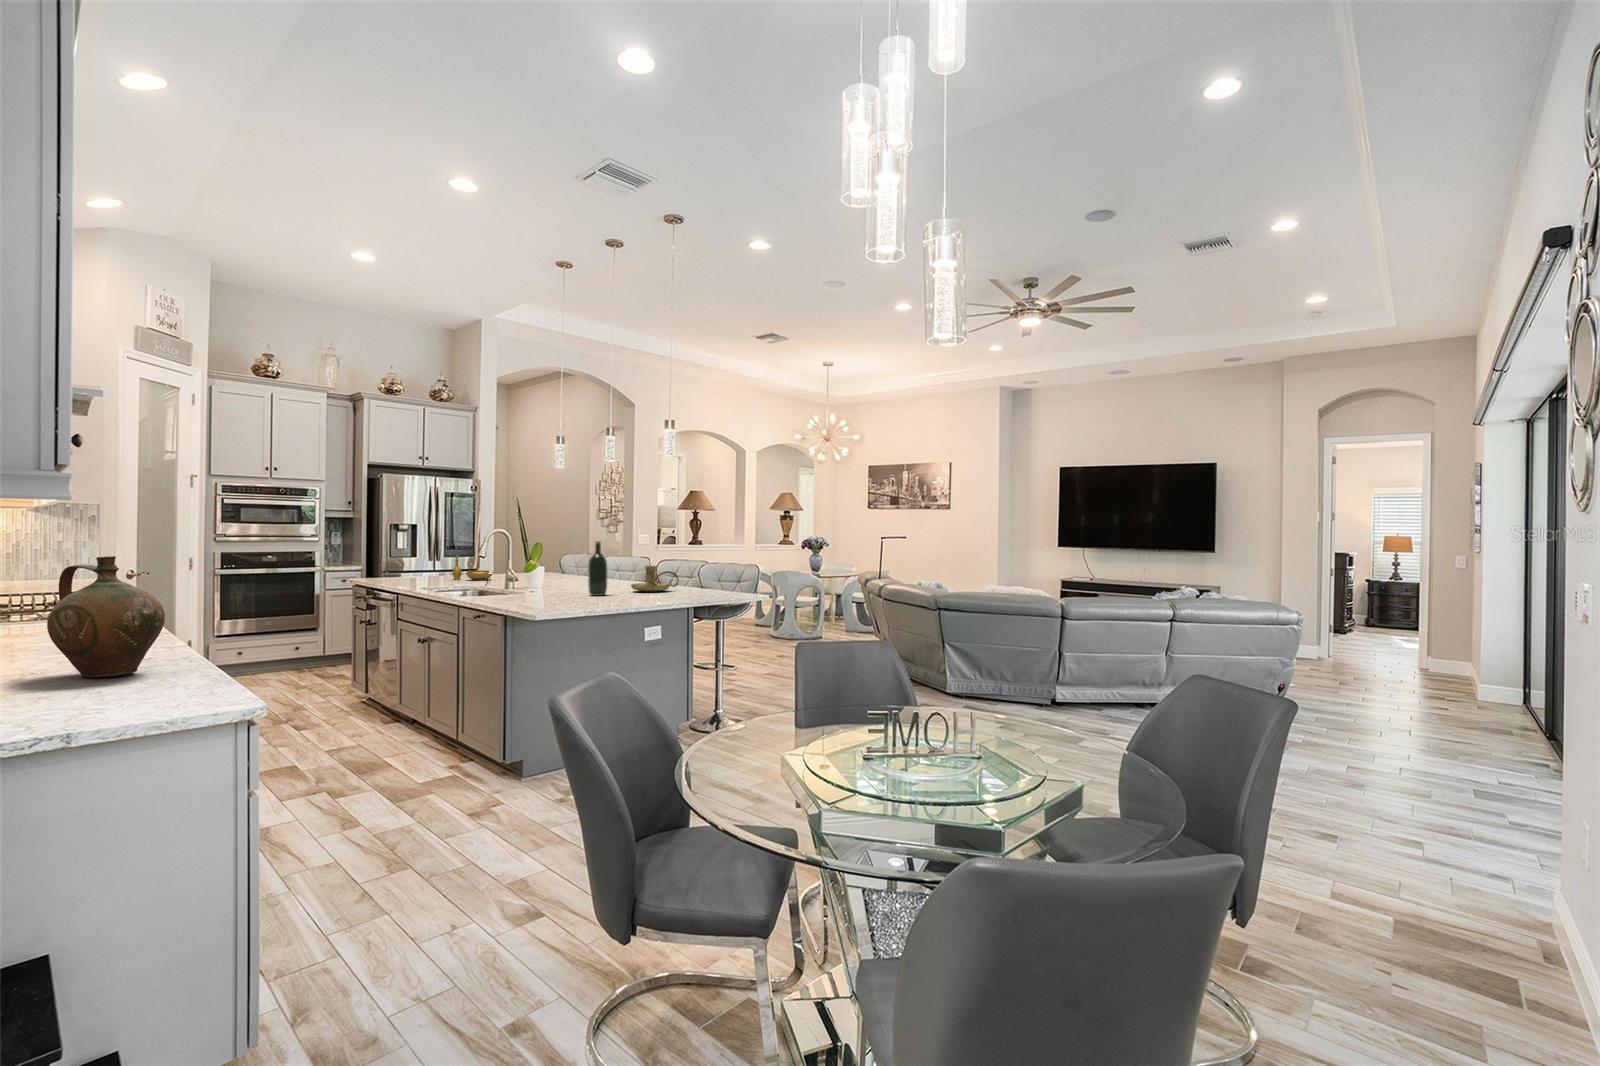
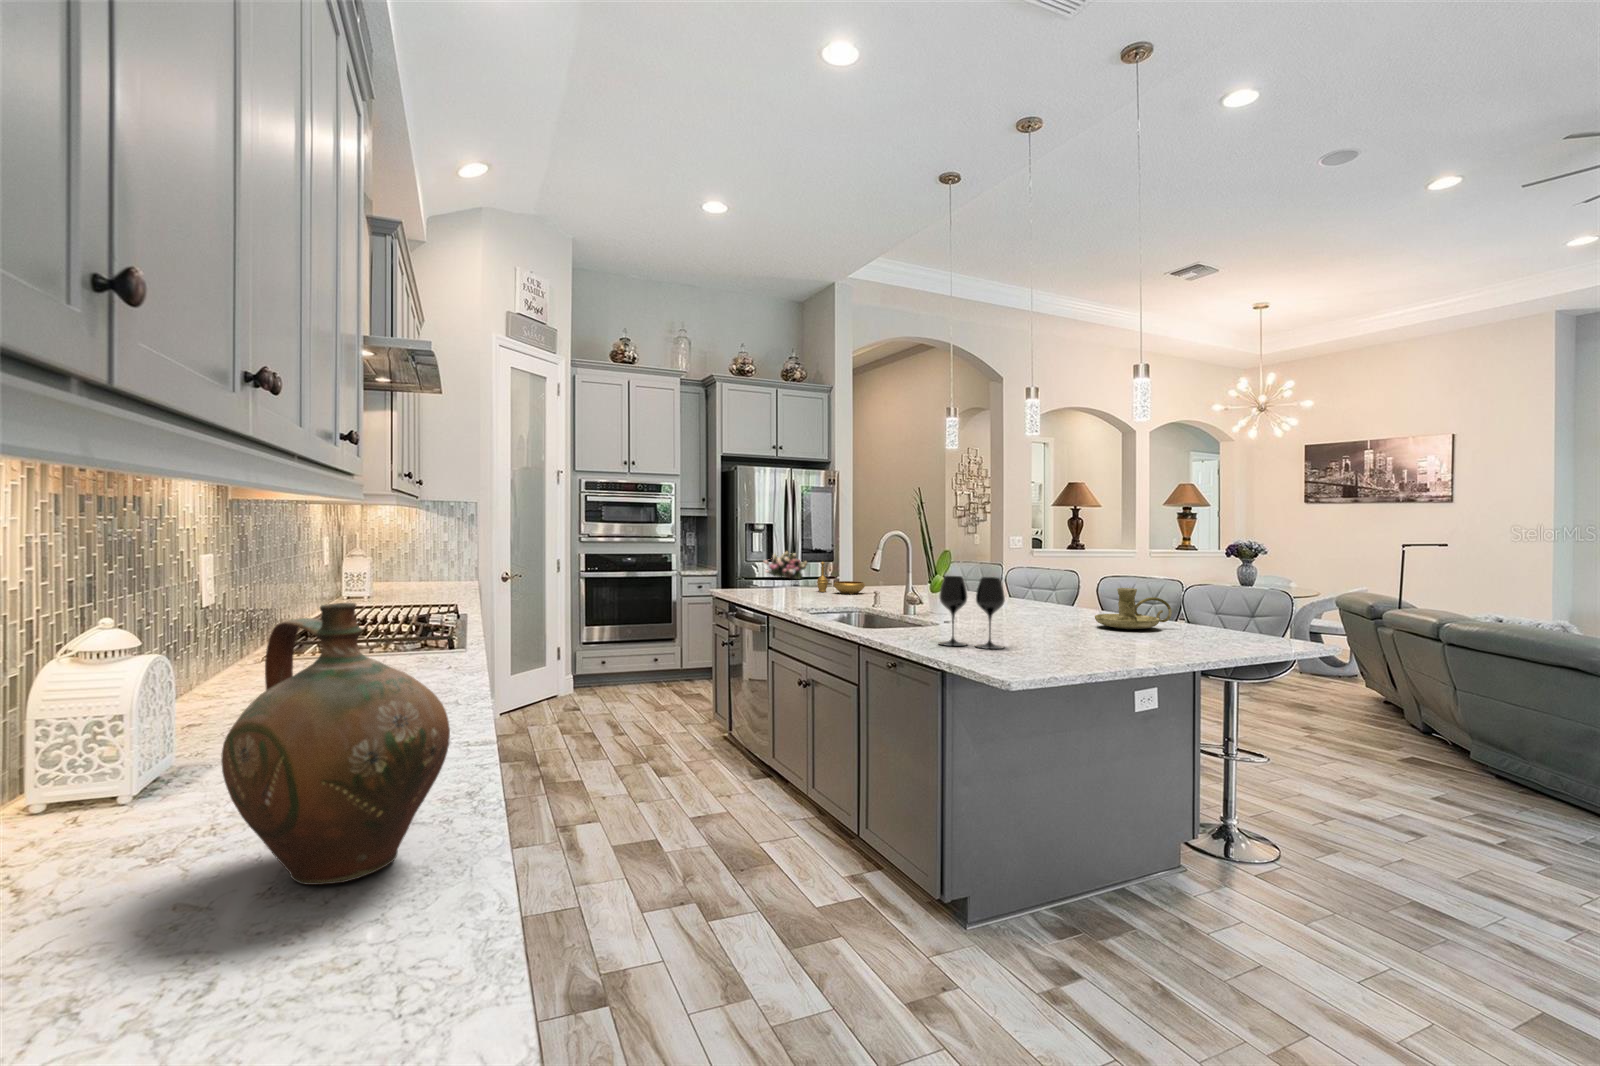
wine bottle: present [588,541,608,596] -> none [1041,550,1071,635]
flower arrangement: none [410,548,454,573] -> present [764,552,807,579]
wine glass: none [508,558,551,603] -> present [939,576,1005,649]

